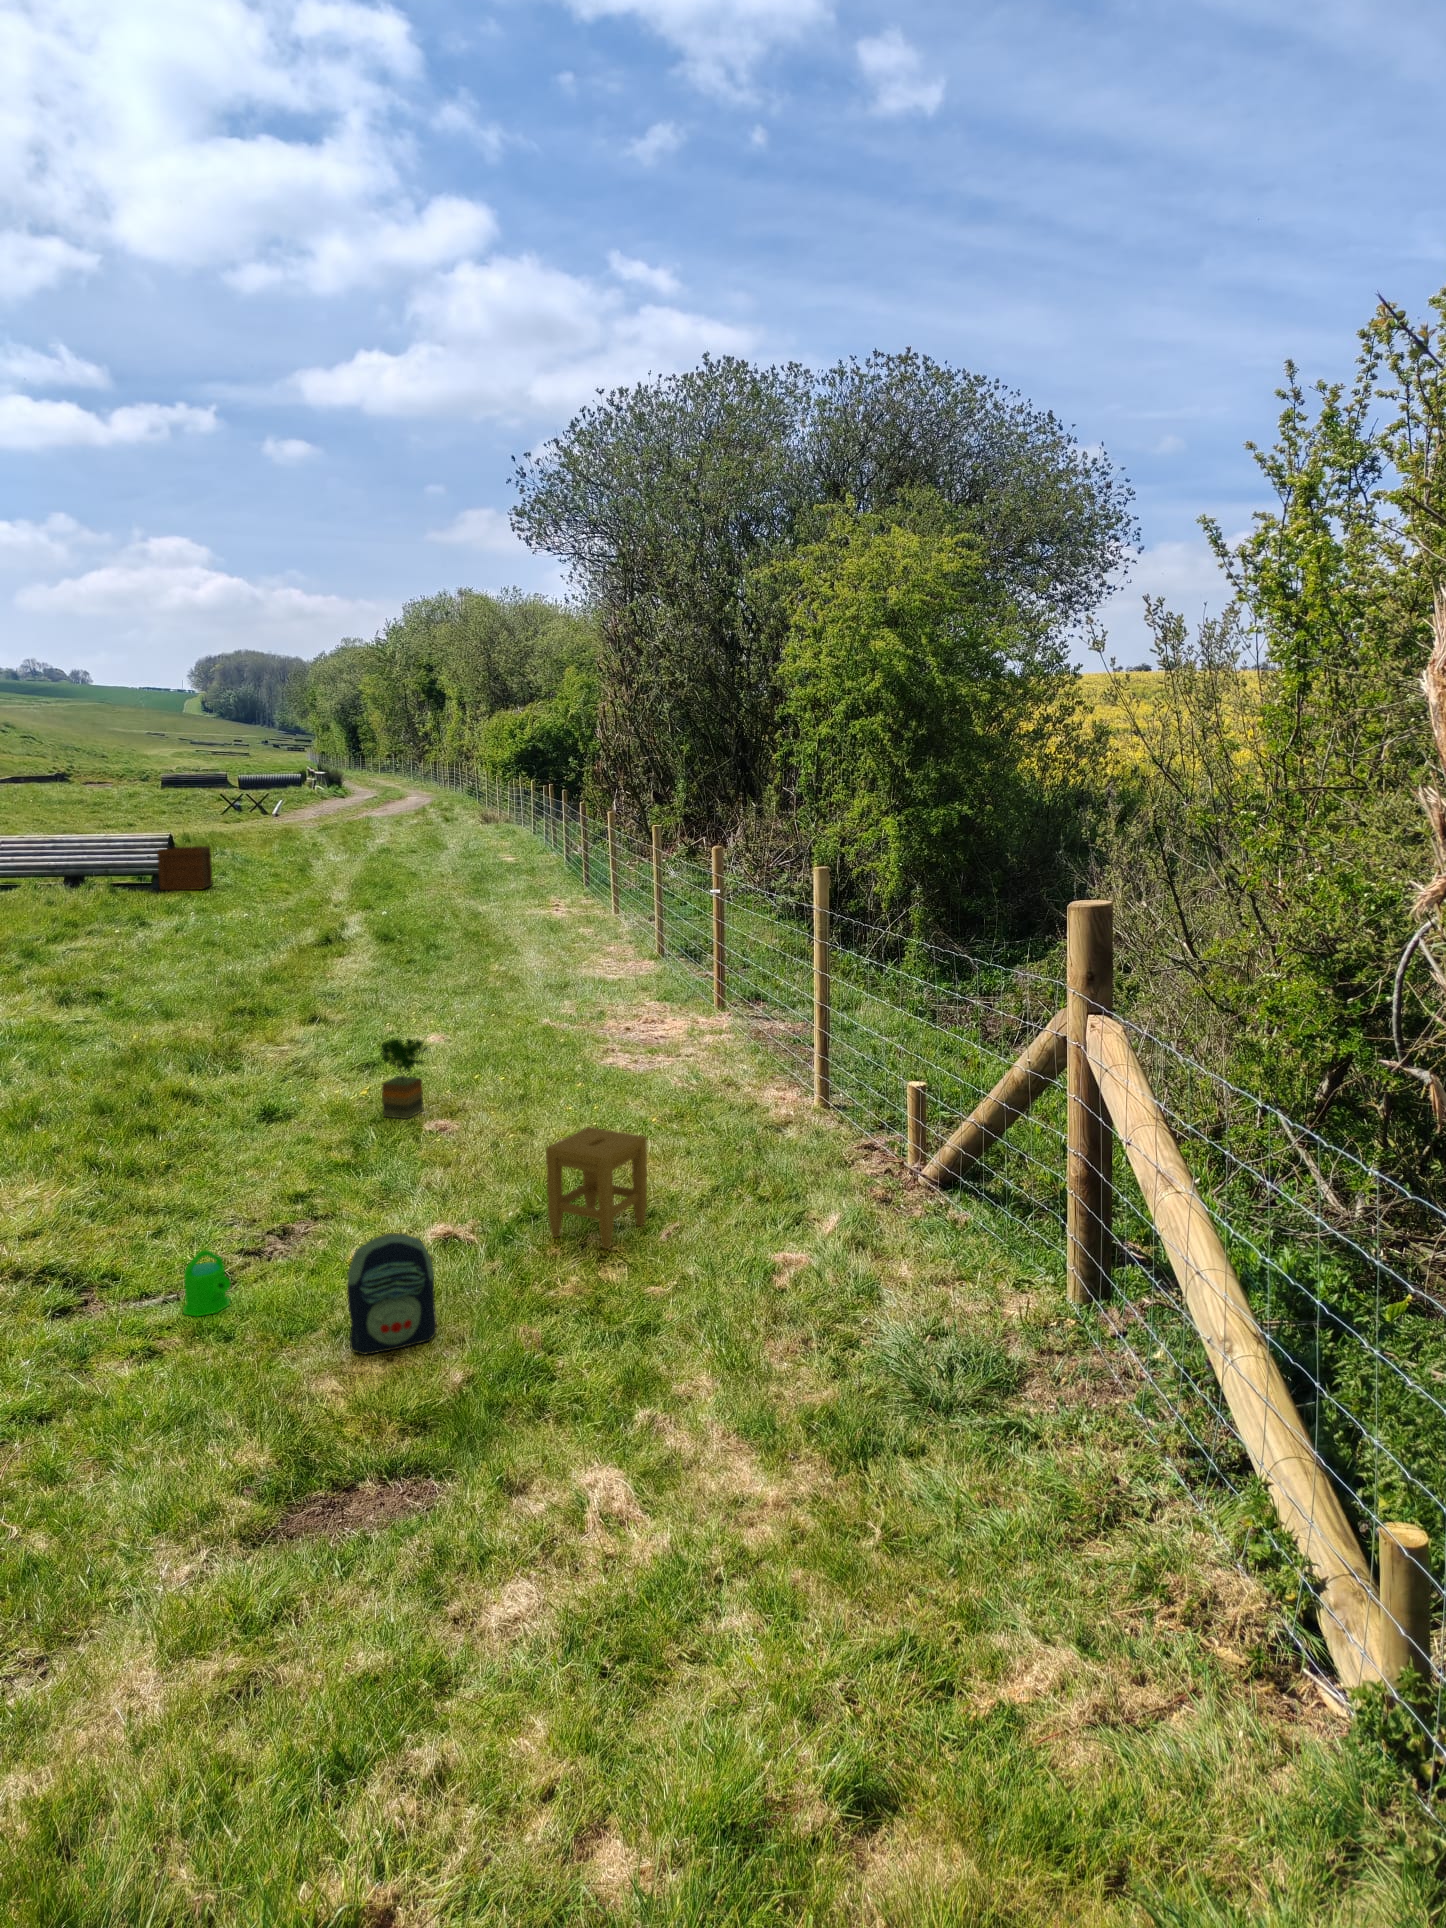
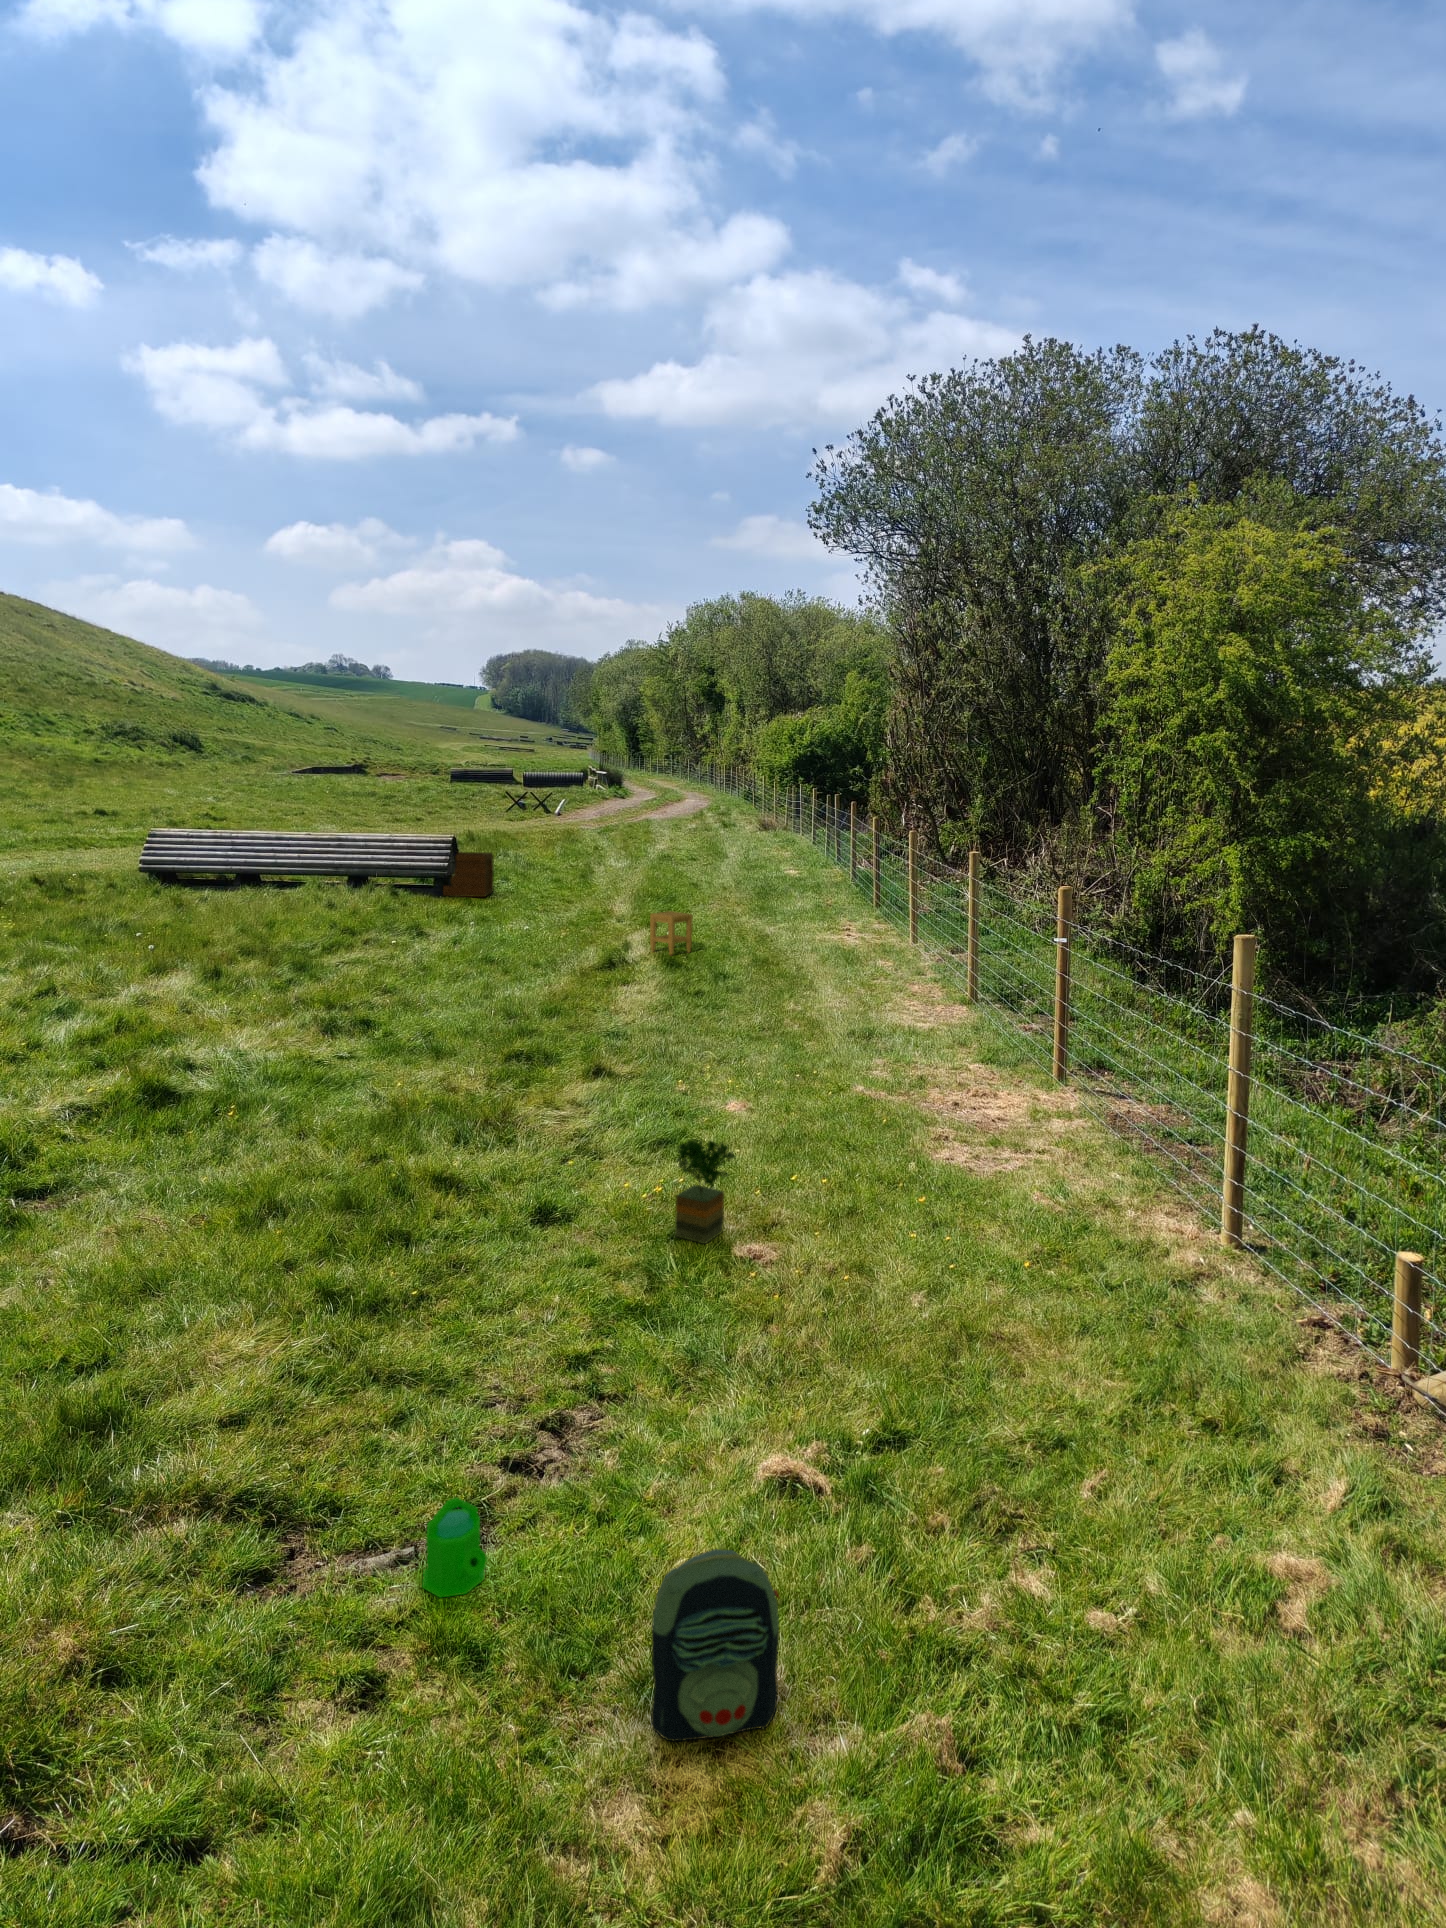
stool: present [546,1127,647,1249] -> present [650,911,693,955]

